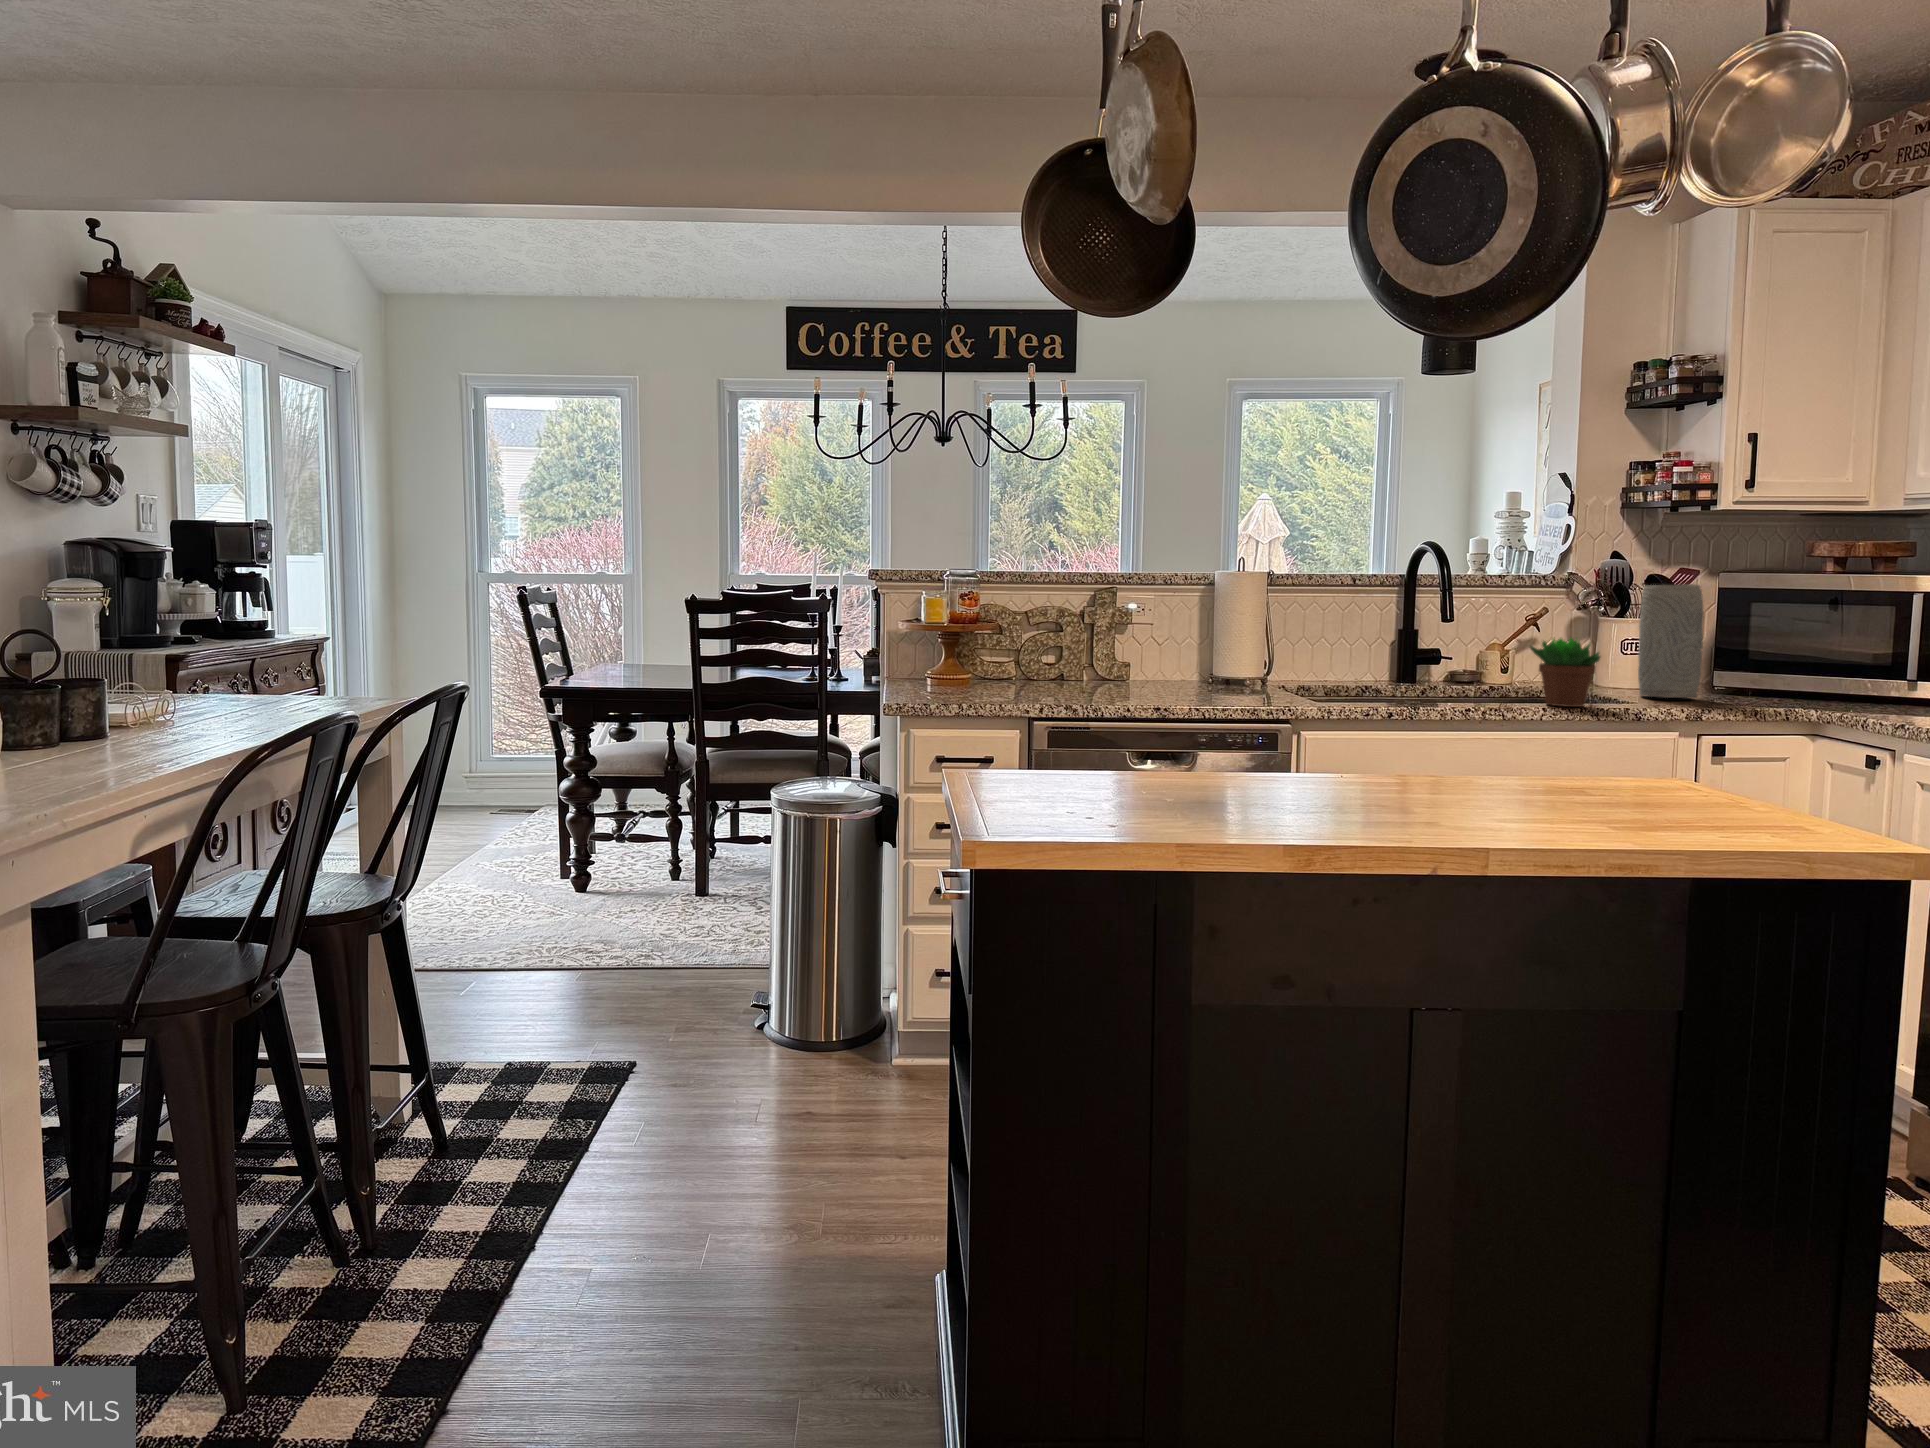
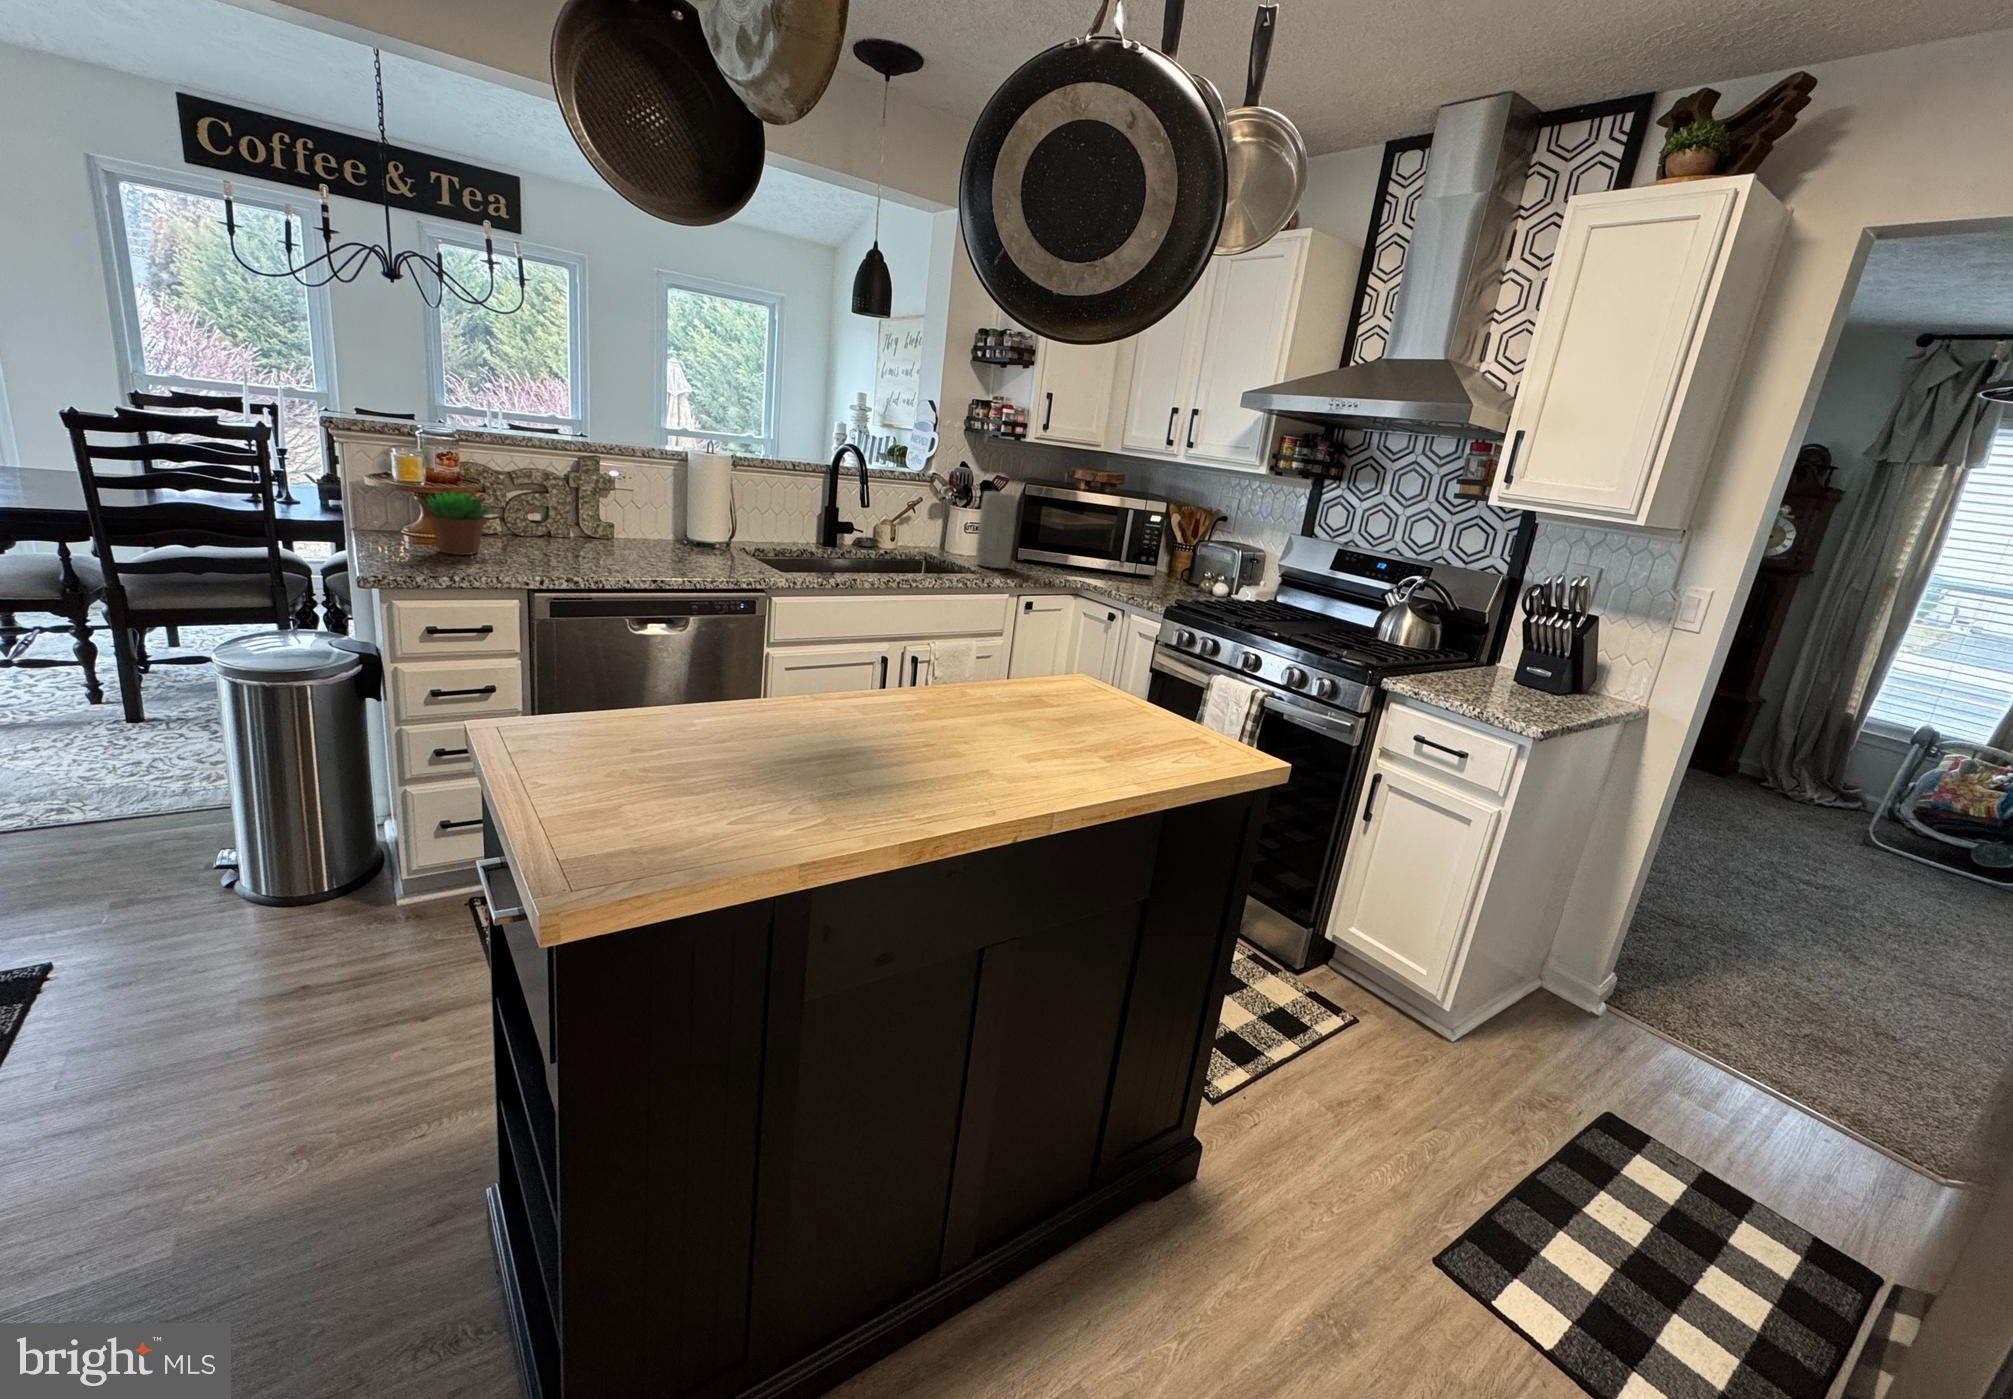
succulent plant: present [1531,638,1600,707] -> present [420,492,493,555]

